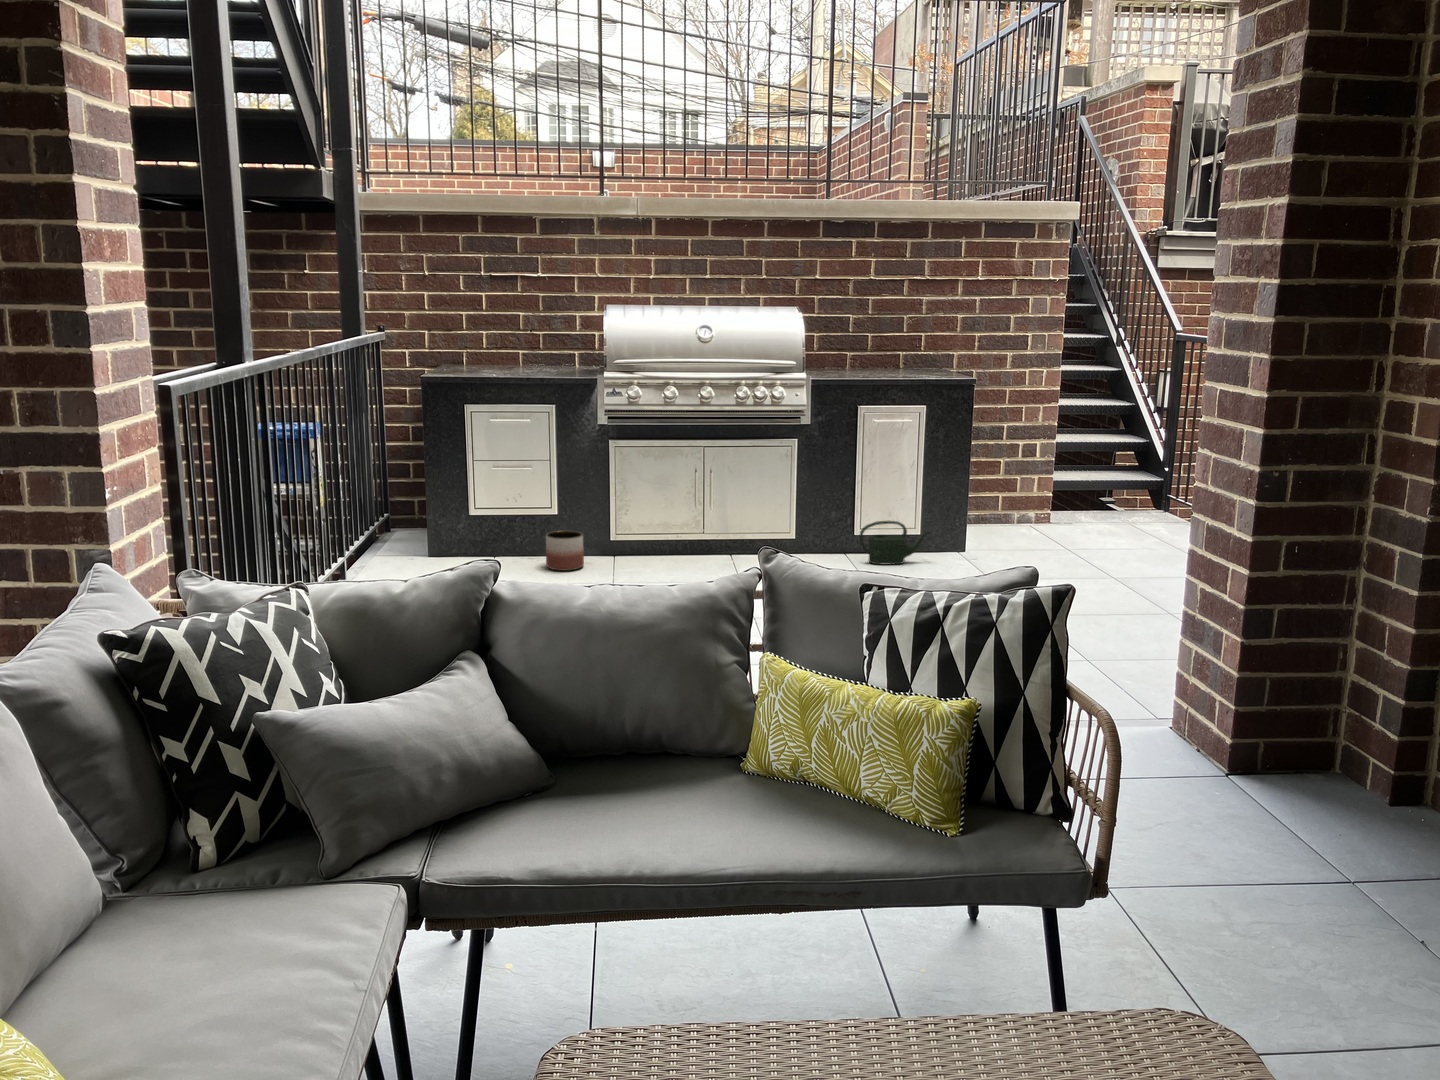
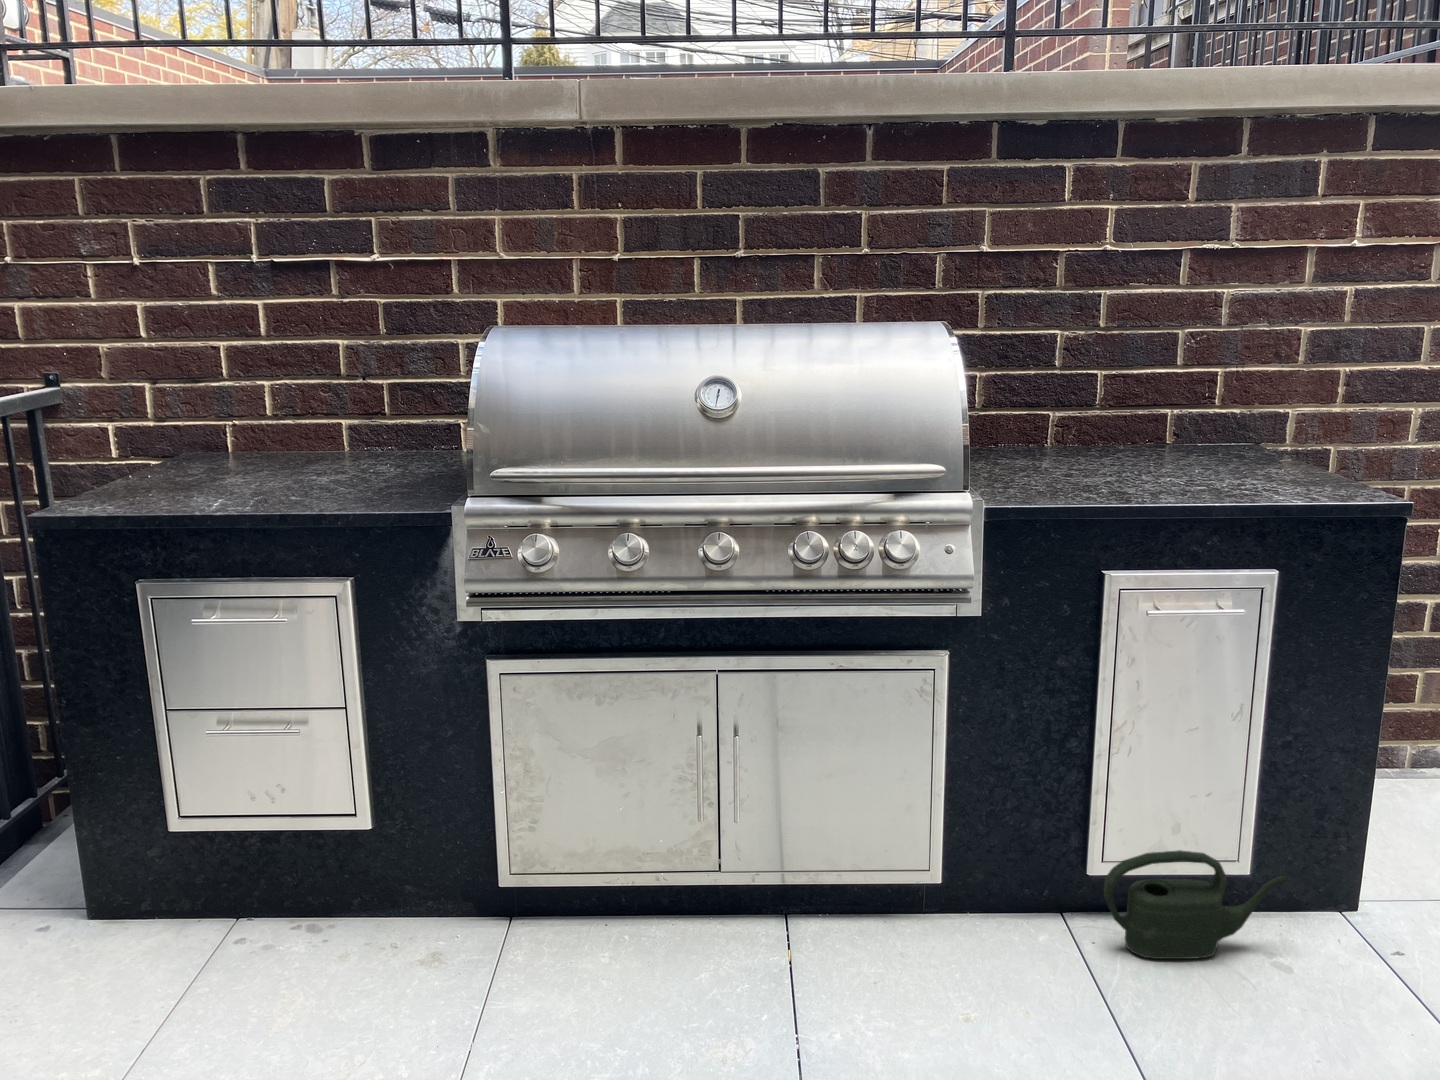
planter: present [546,531,584,571] -> none [330,867,429,985]

